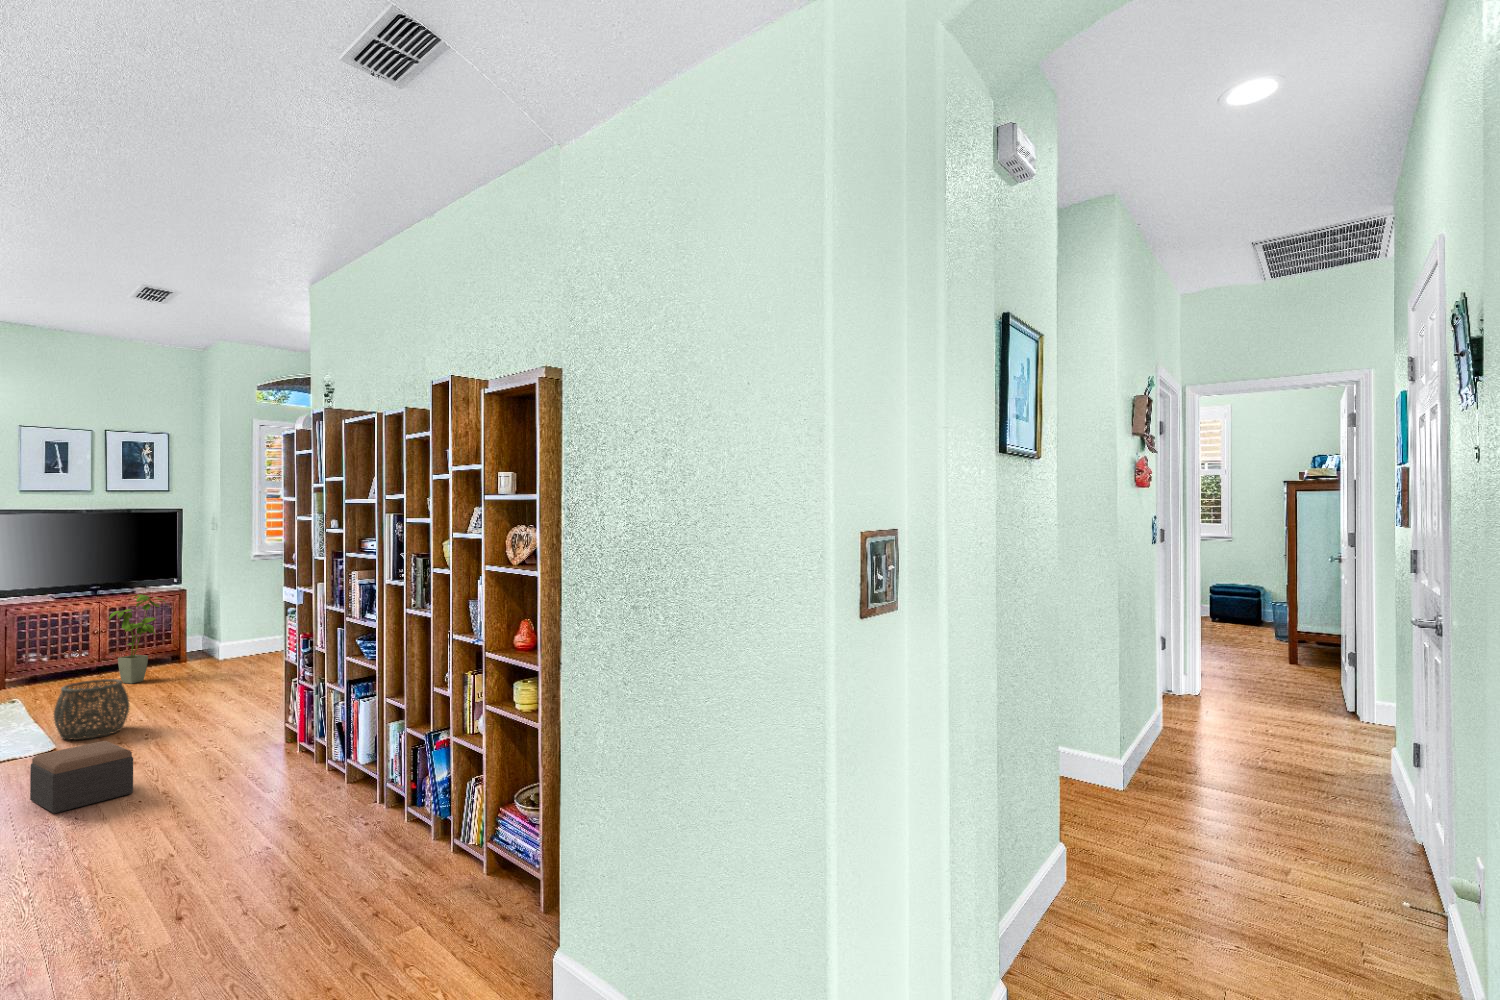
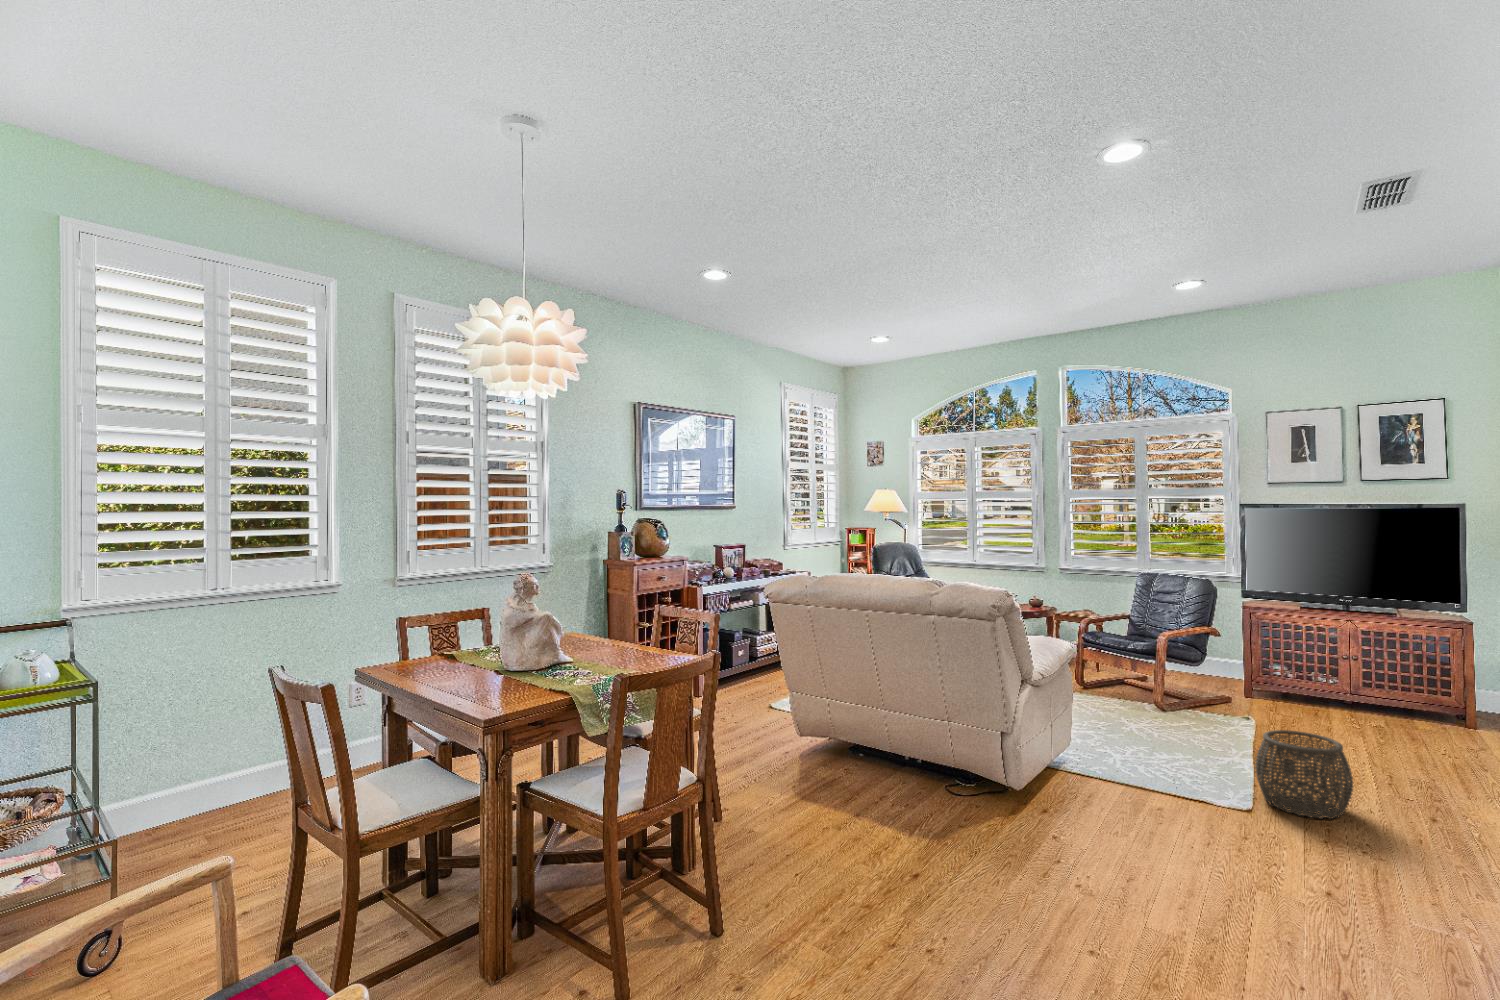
house plant: present [109,595,166,684] -> none [1354,619,1436,739]
footstool: present [30,741,133,814] -> none [1183,835,1310,961]

